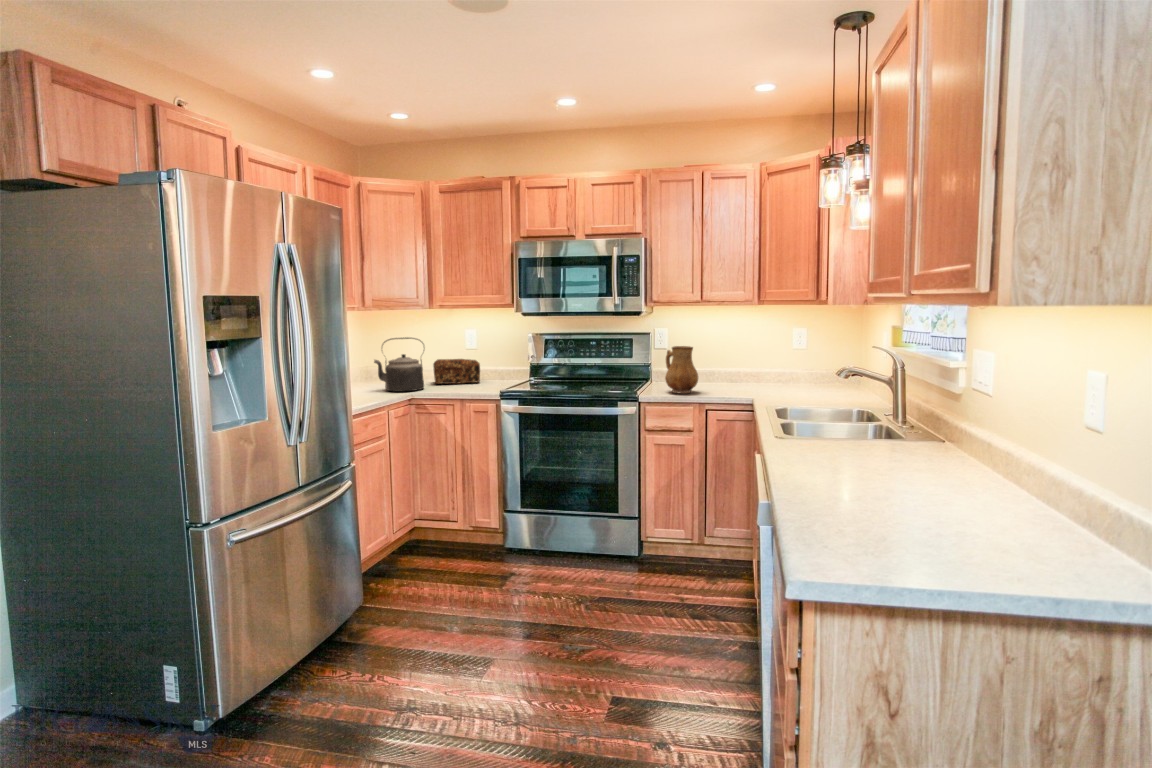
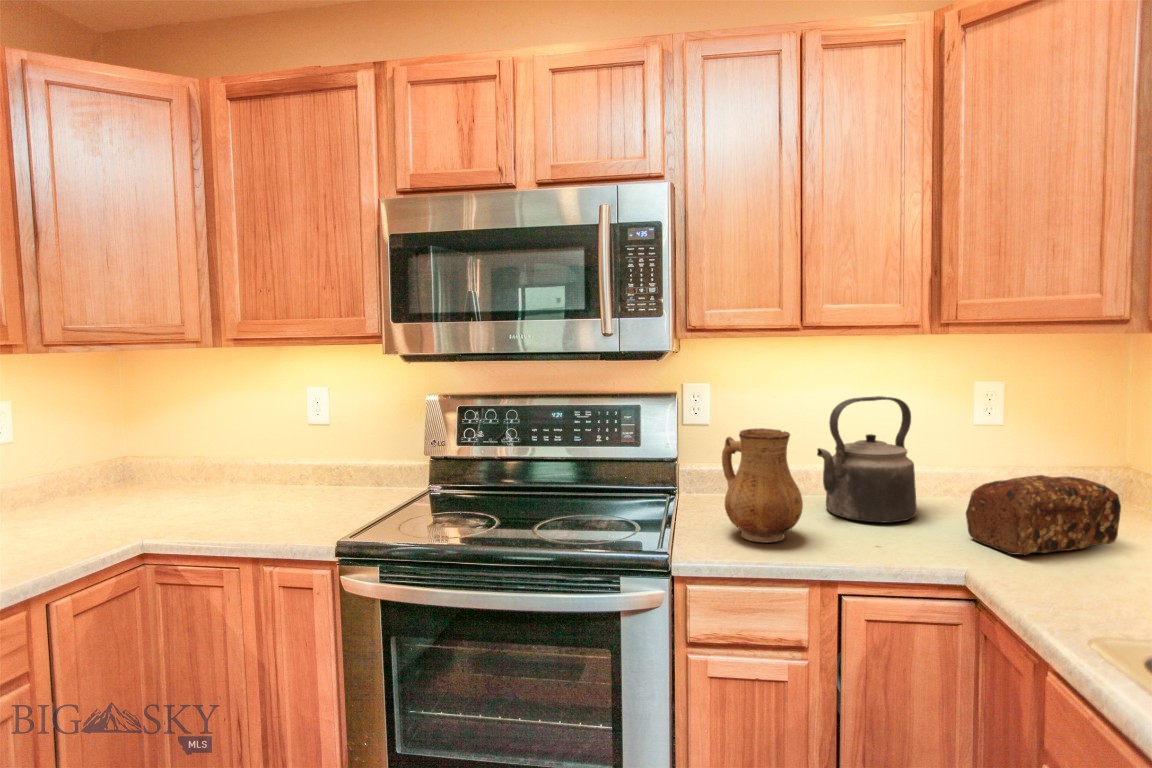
kettle: present [374,337,424,392] -> present [817,396,917,522]
bread loaf: present [433,359,480,384] -> present [966,475,1121,555]

